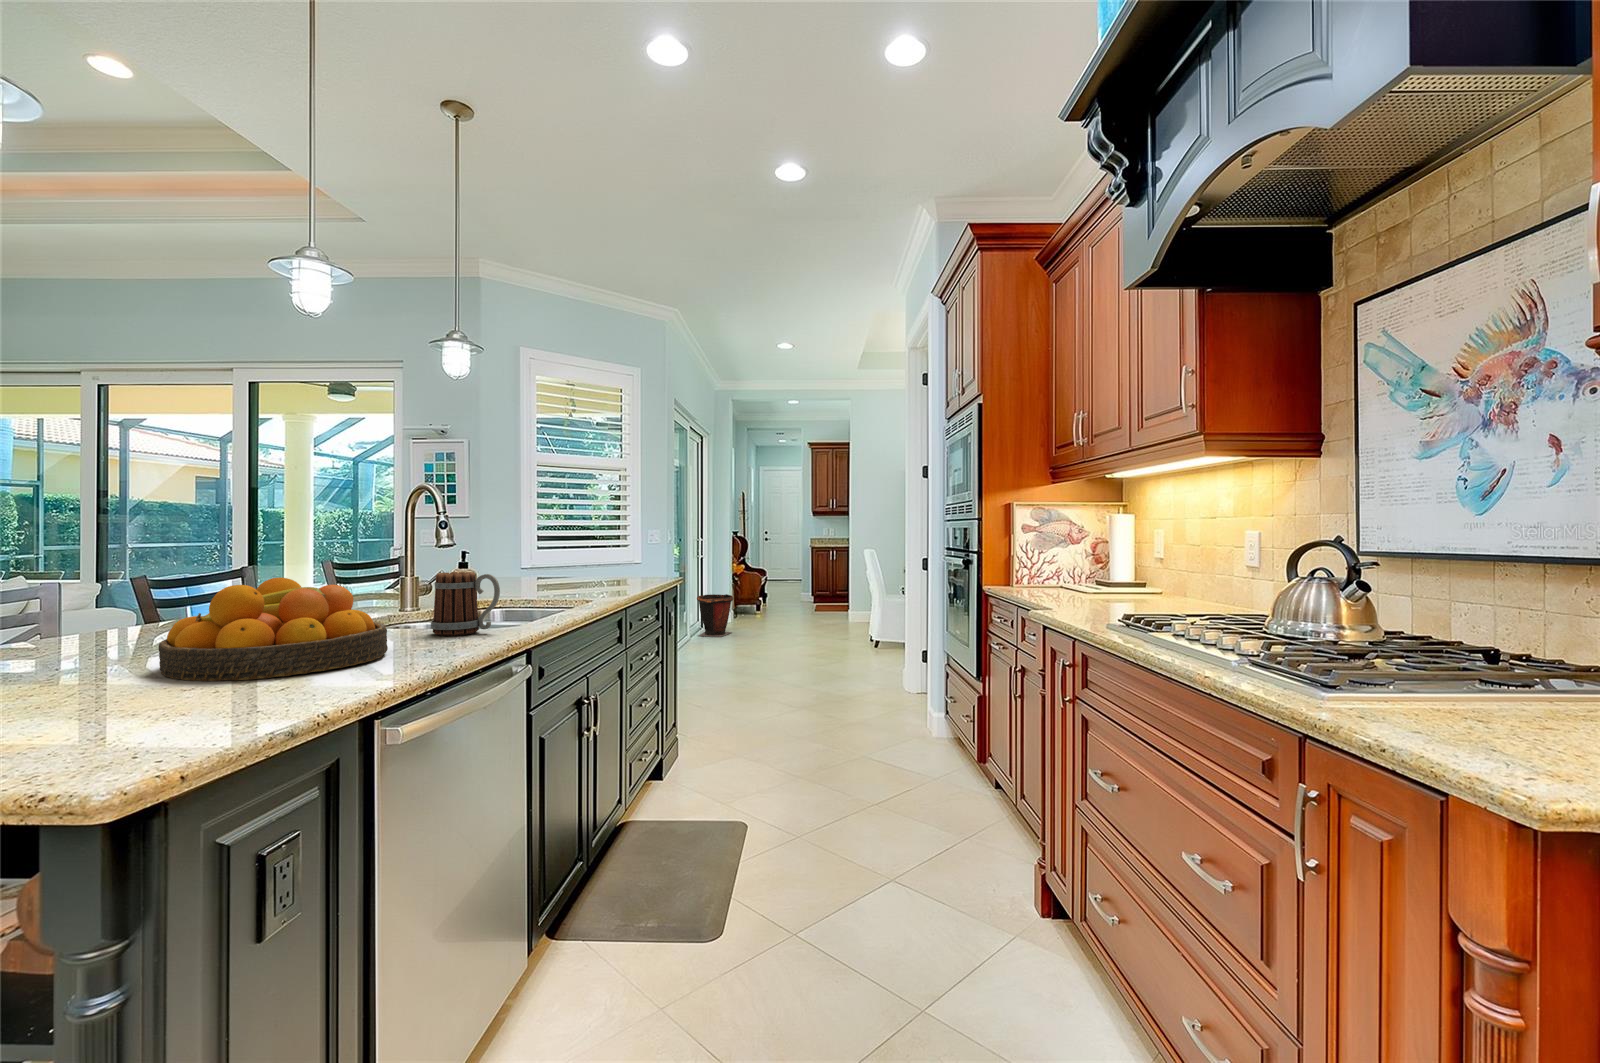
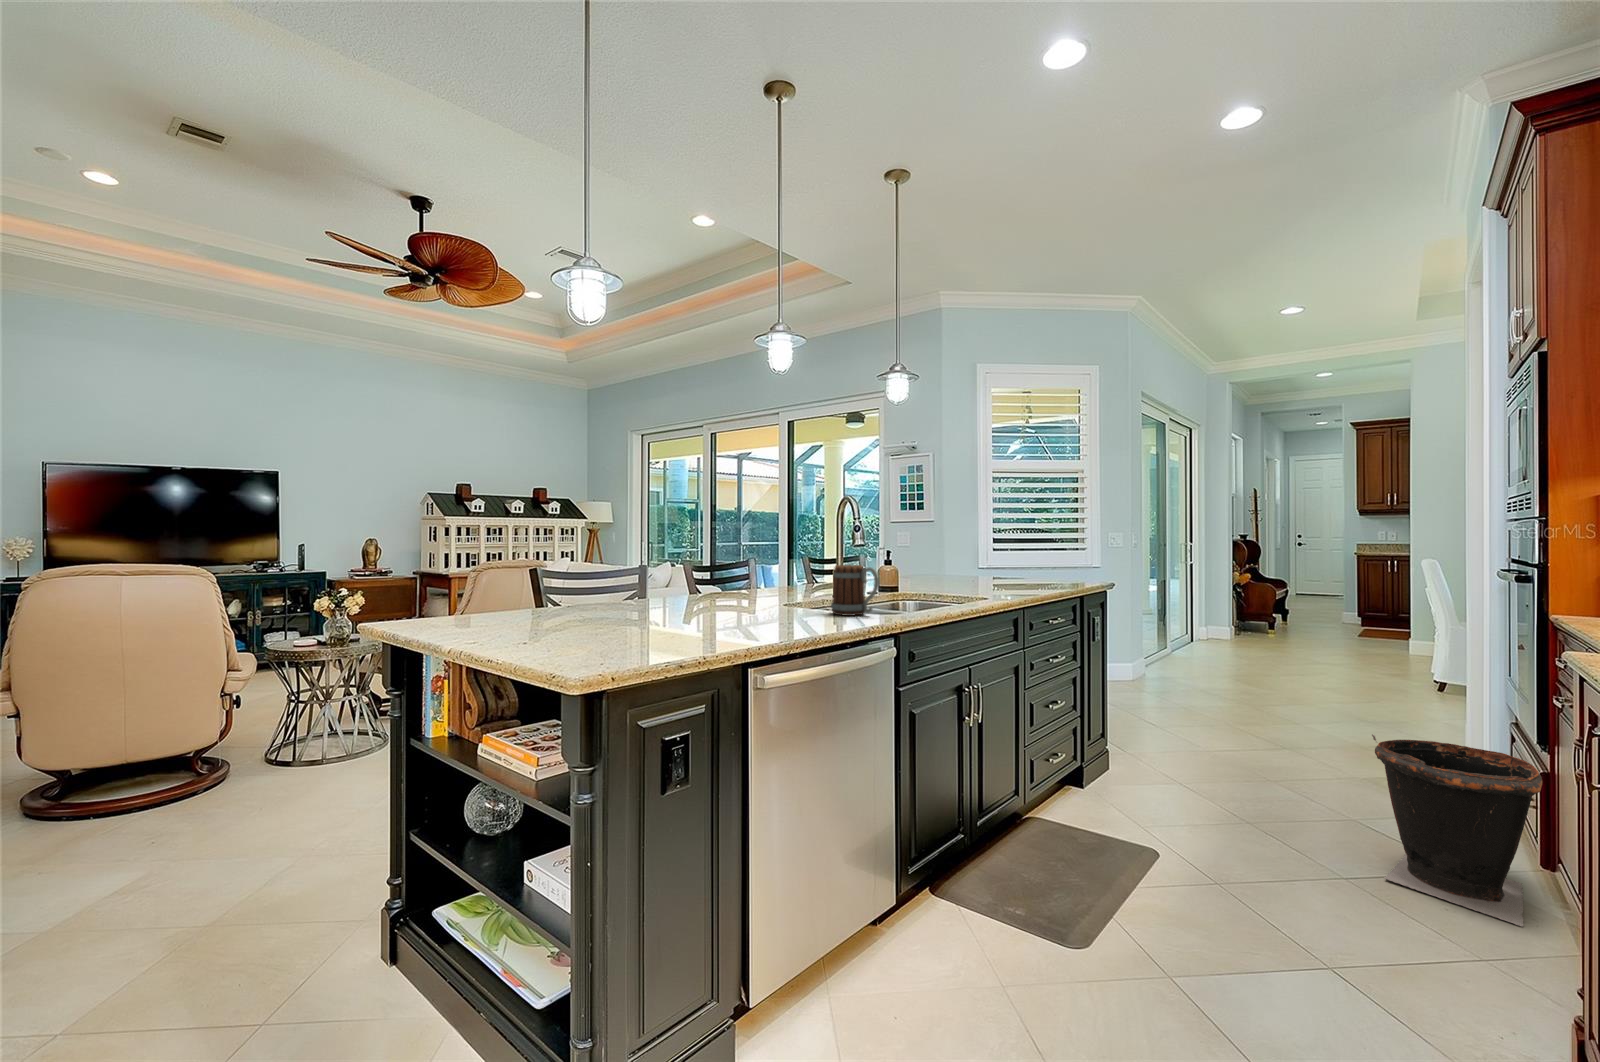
fruit bowl: present [159,577,388,681] -> none [662,563,787,630]
waste bin: present [697,593,734,637] -> present [1372,734,1542,926]

